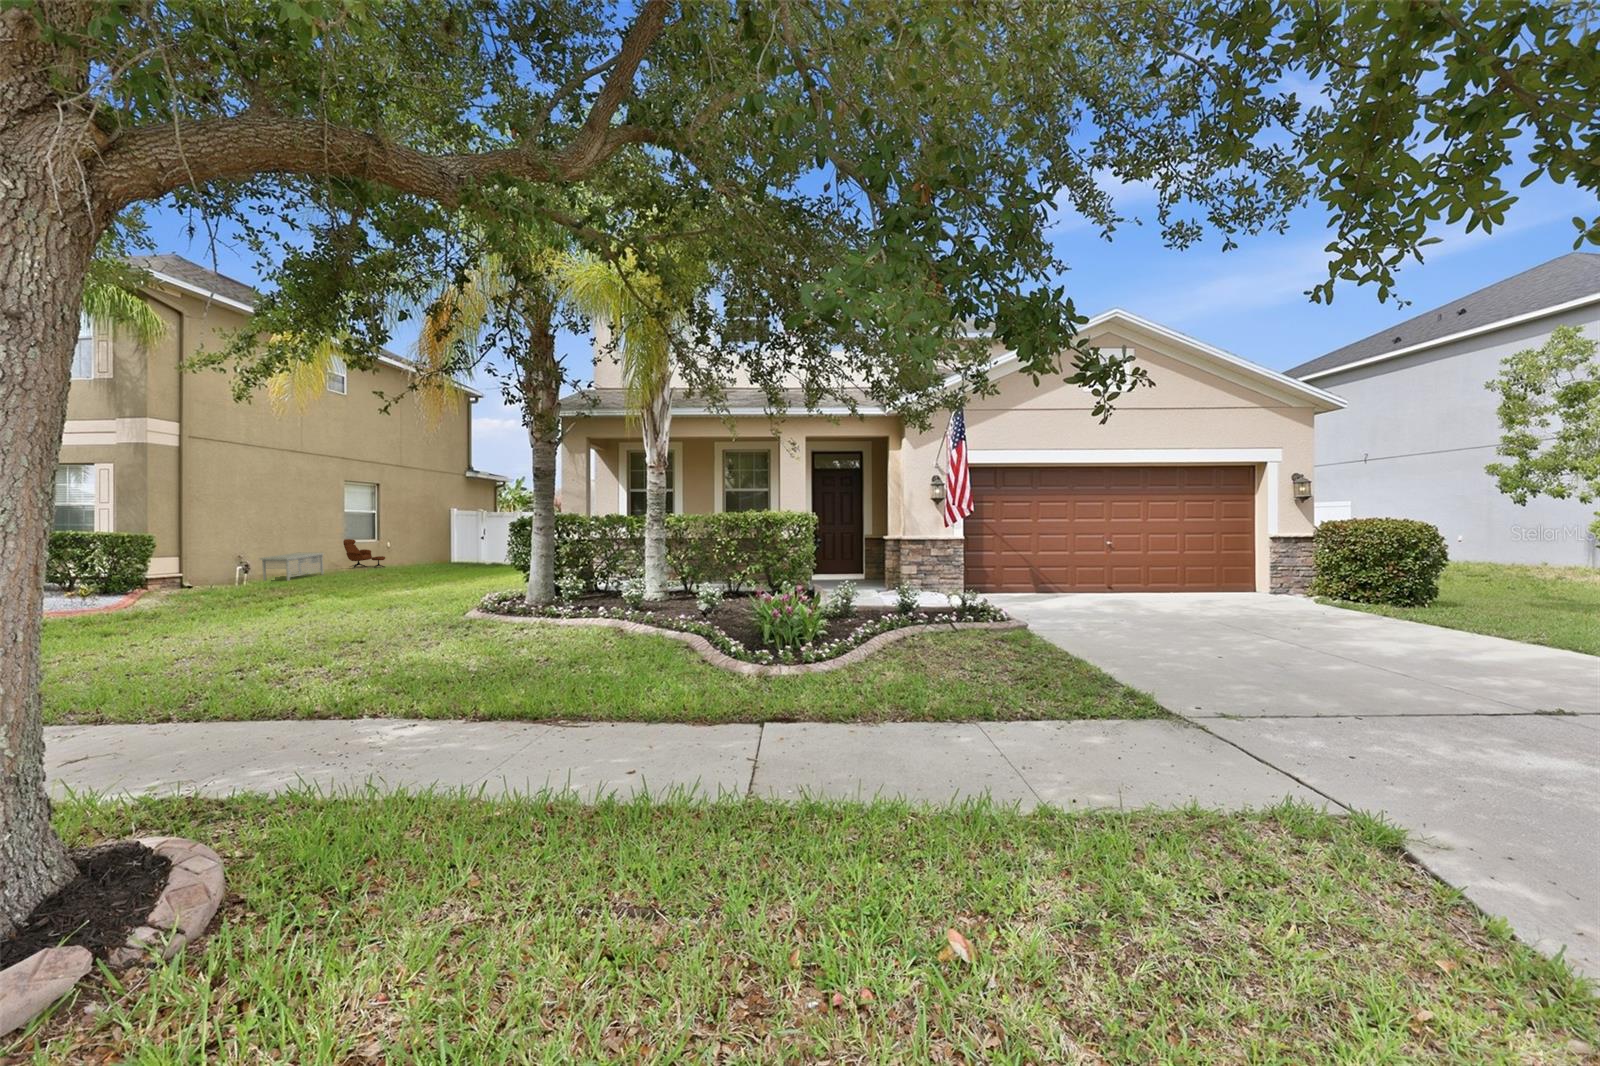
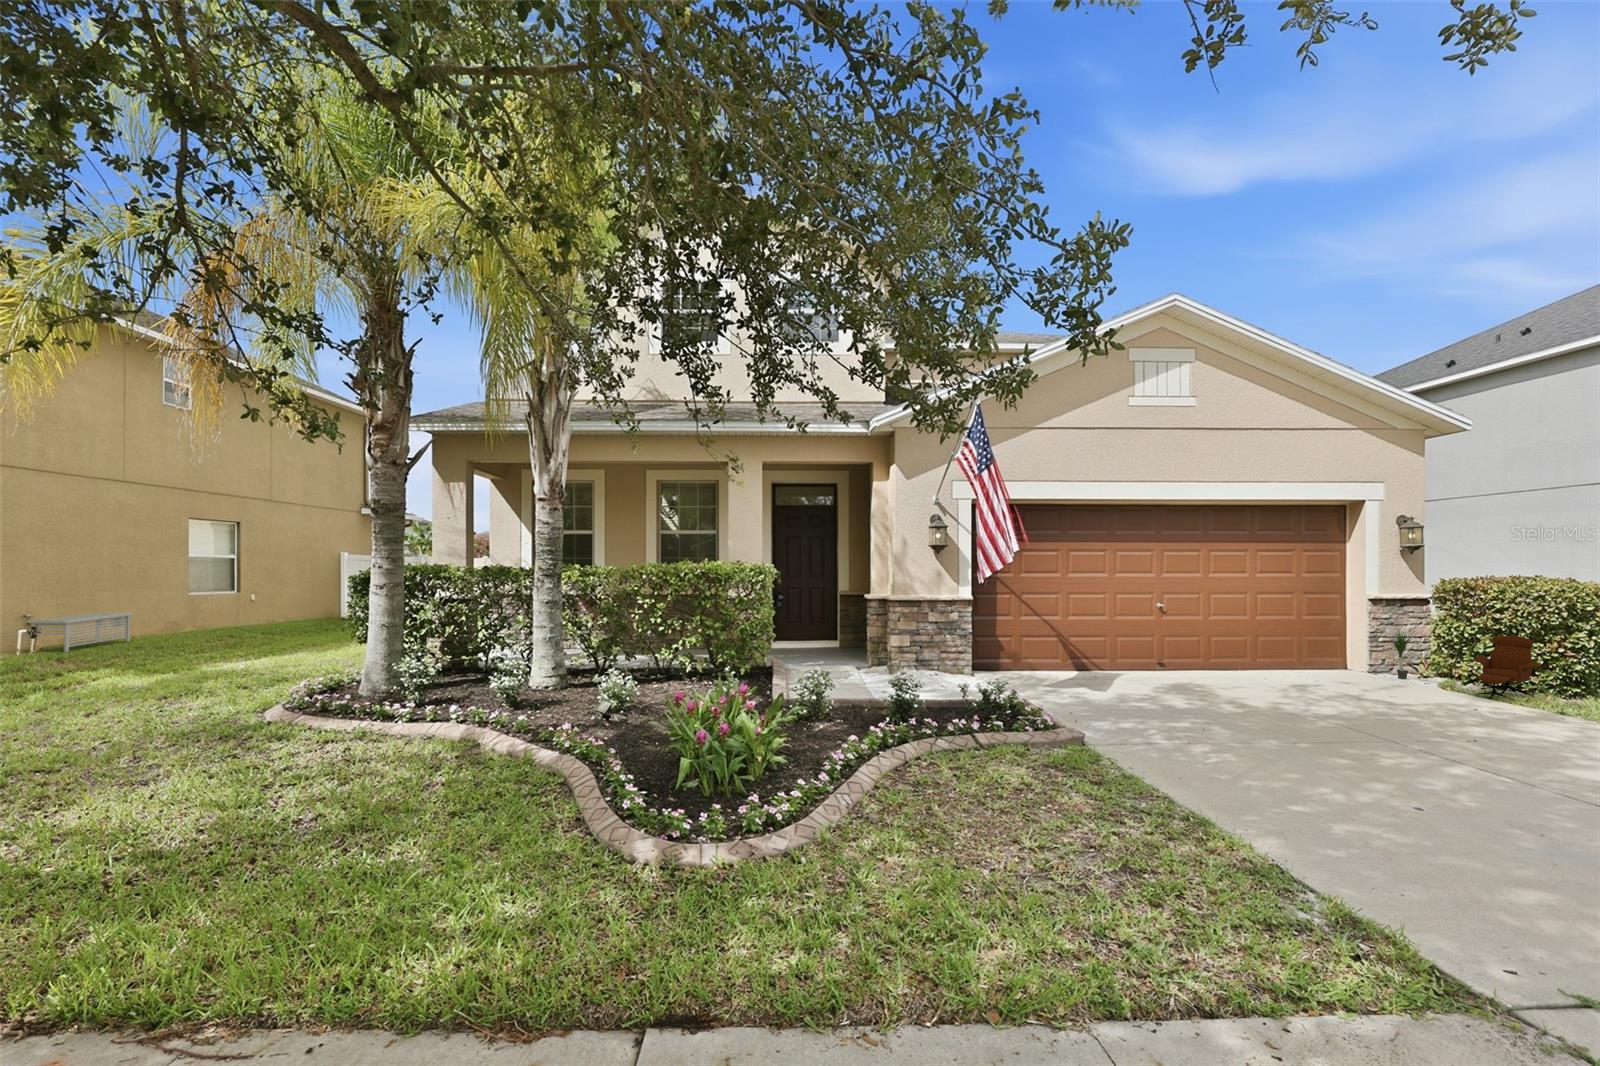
lounge chair: present [343,539,385,568] -> present [1474,636,1541,700]
potted plant: none [1273,557,1304,597] -> present [1389,632,1410,679]

